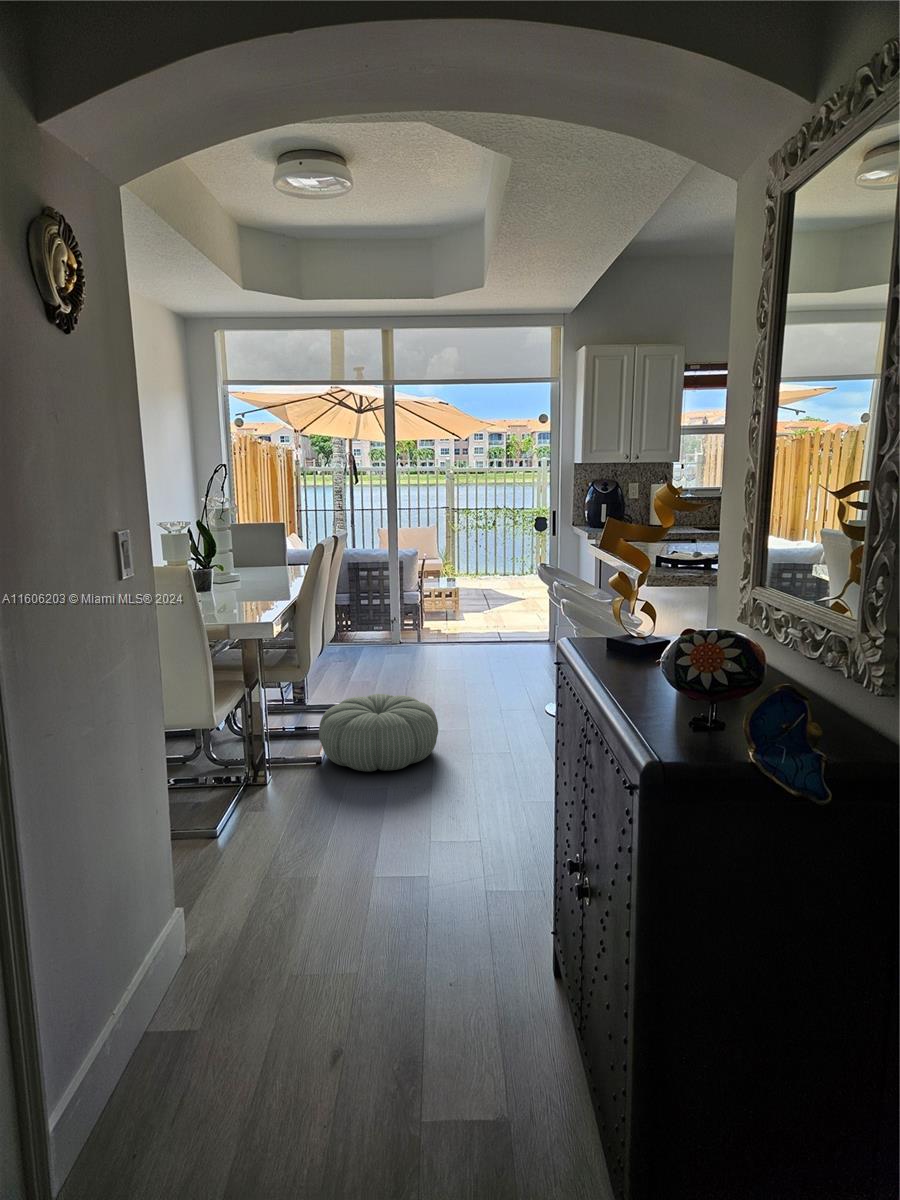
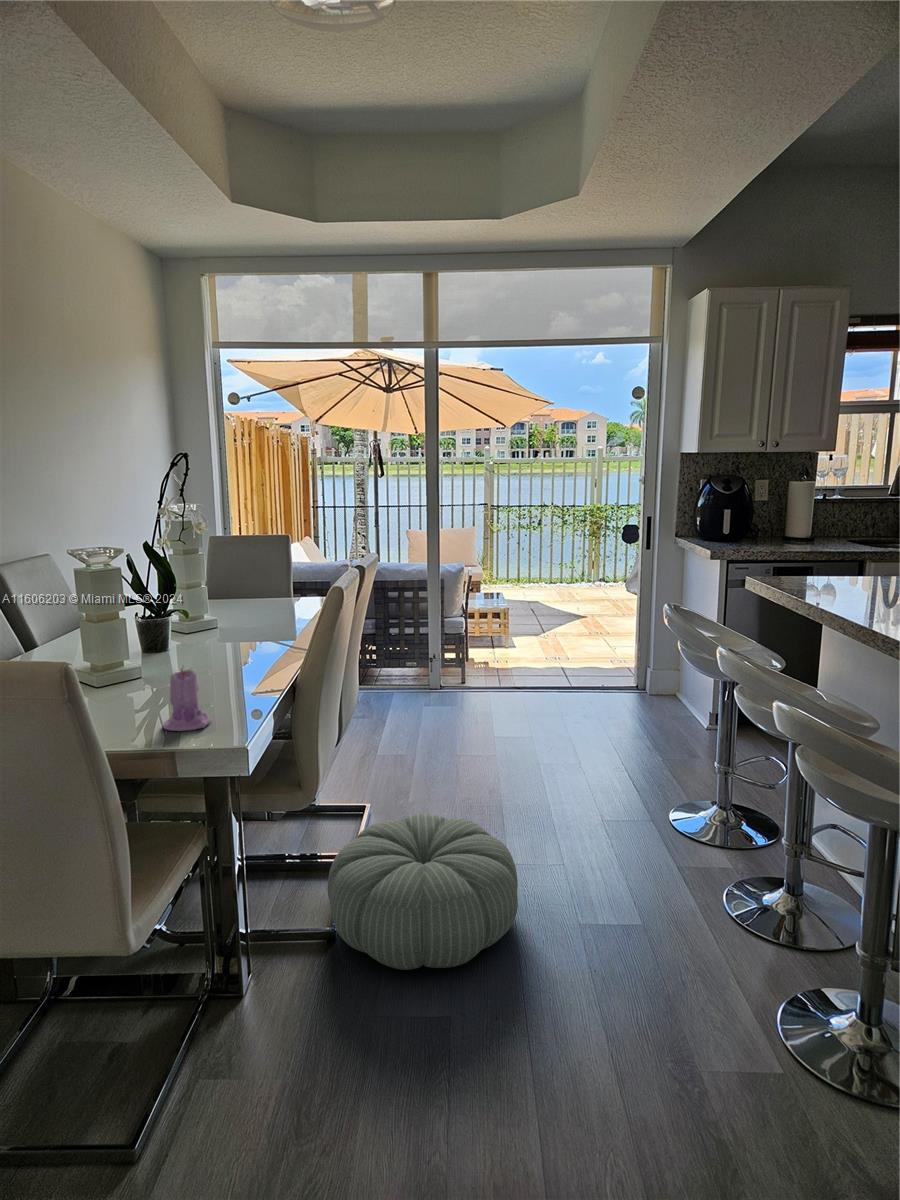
candle: none [228,579,254,615] -> present [163,668,211,731]

